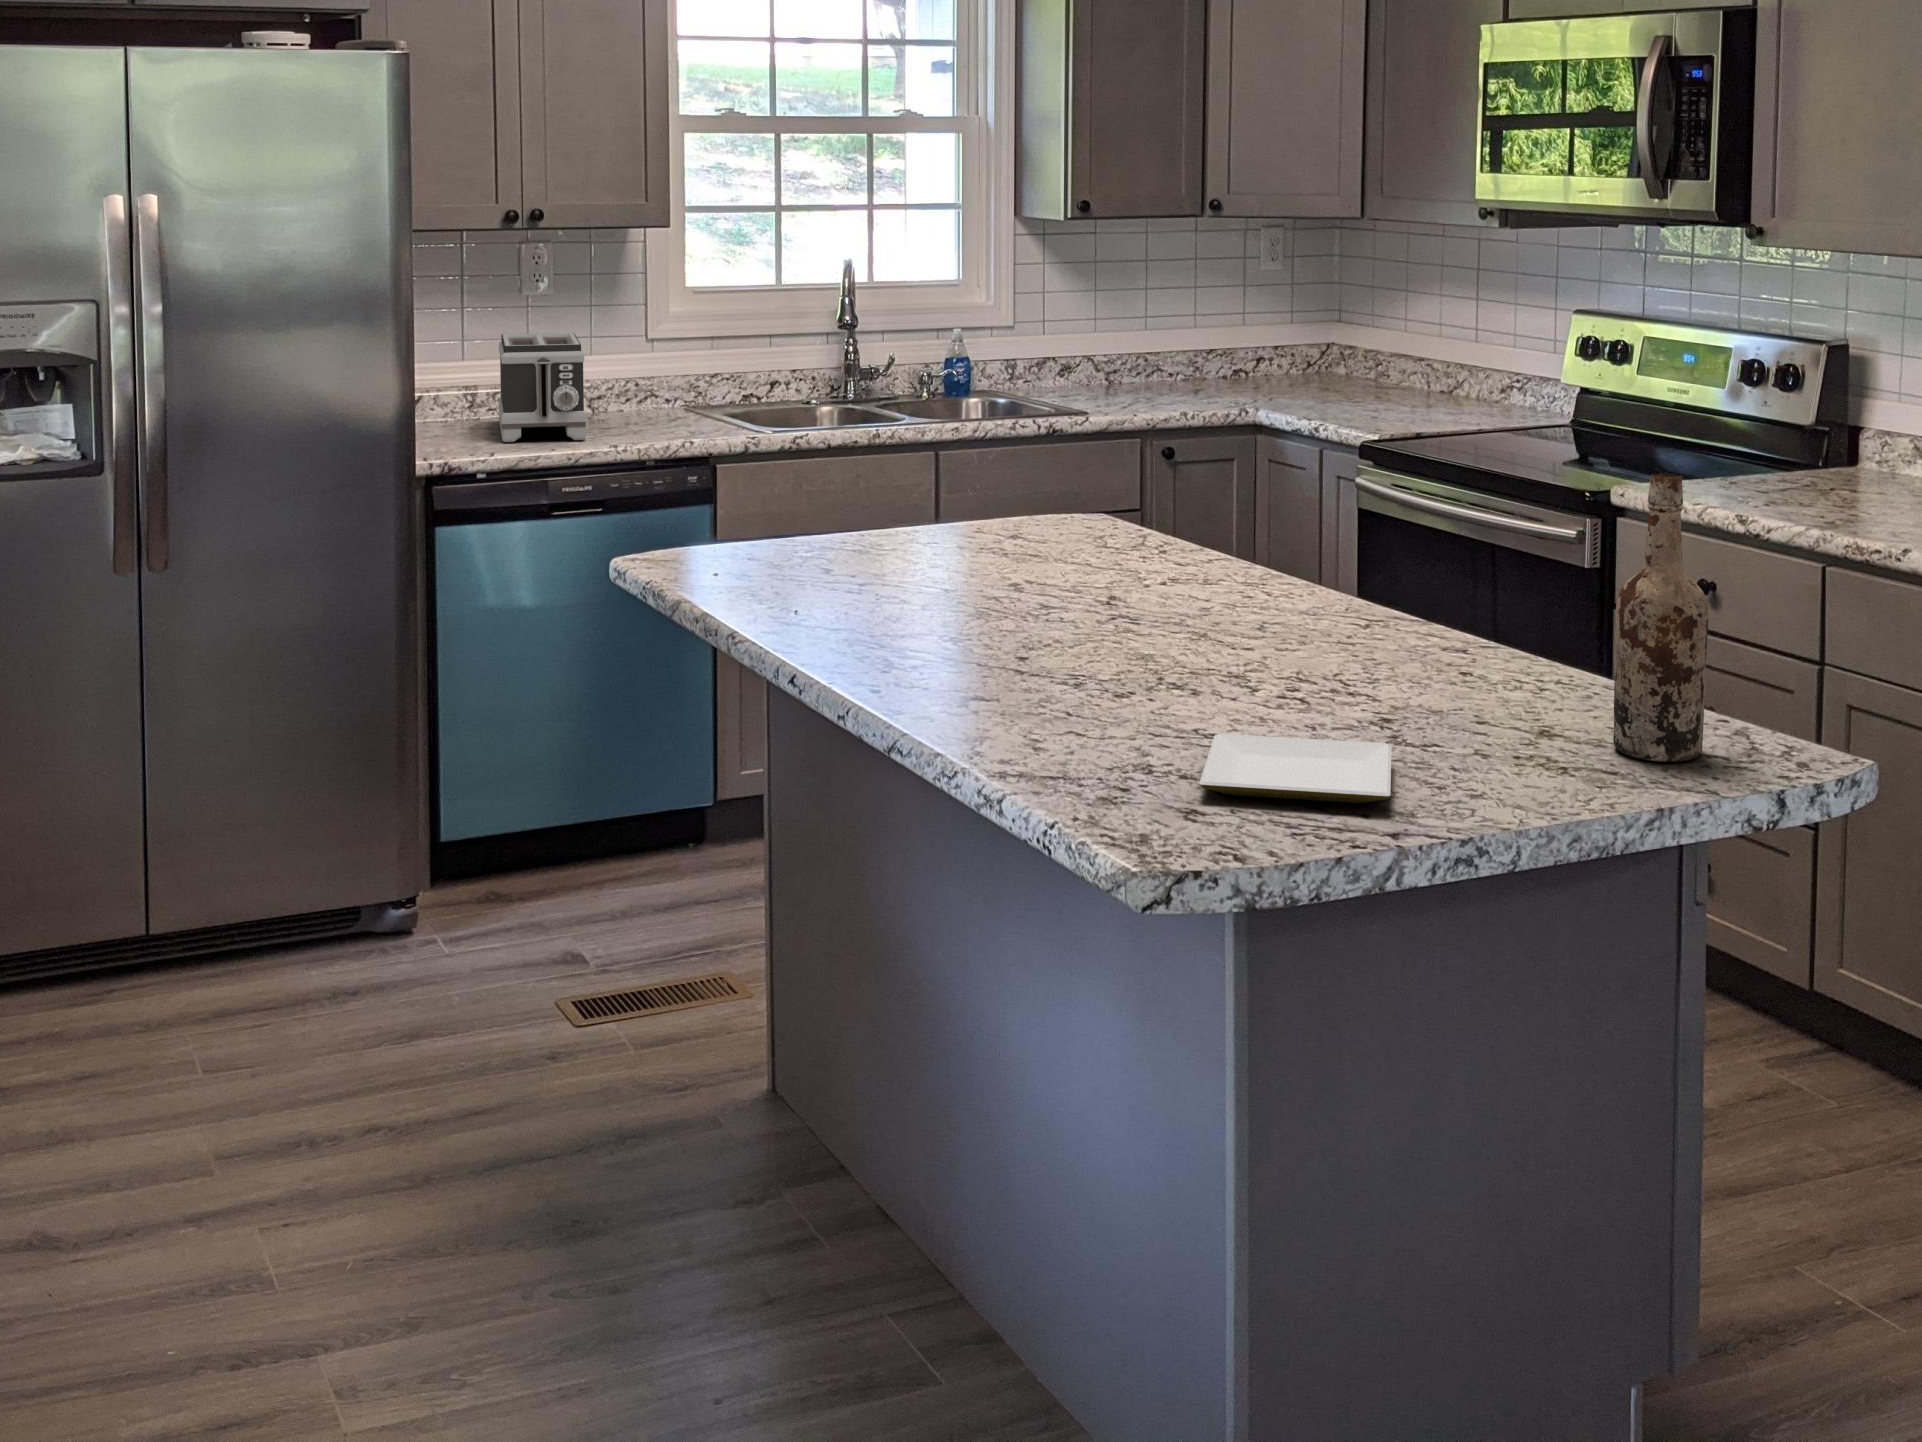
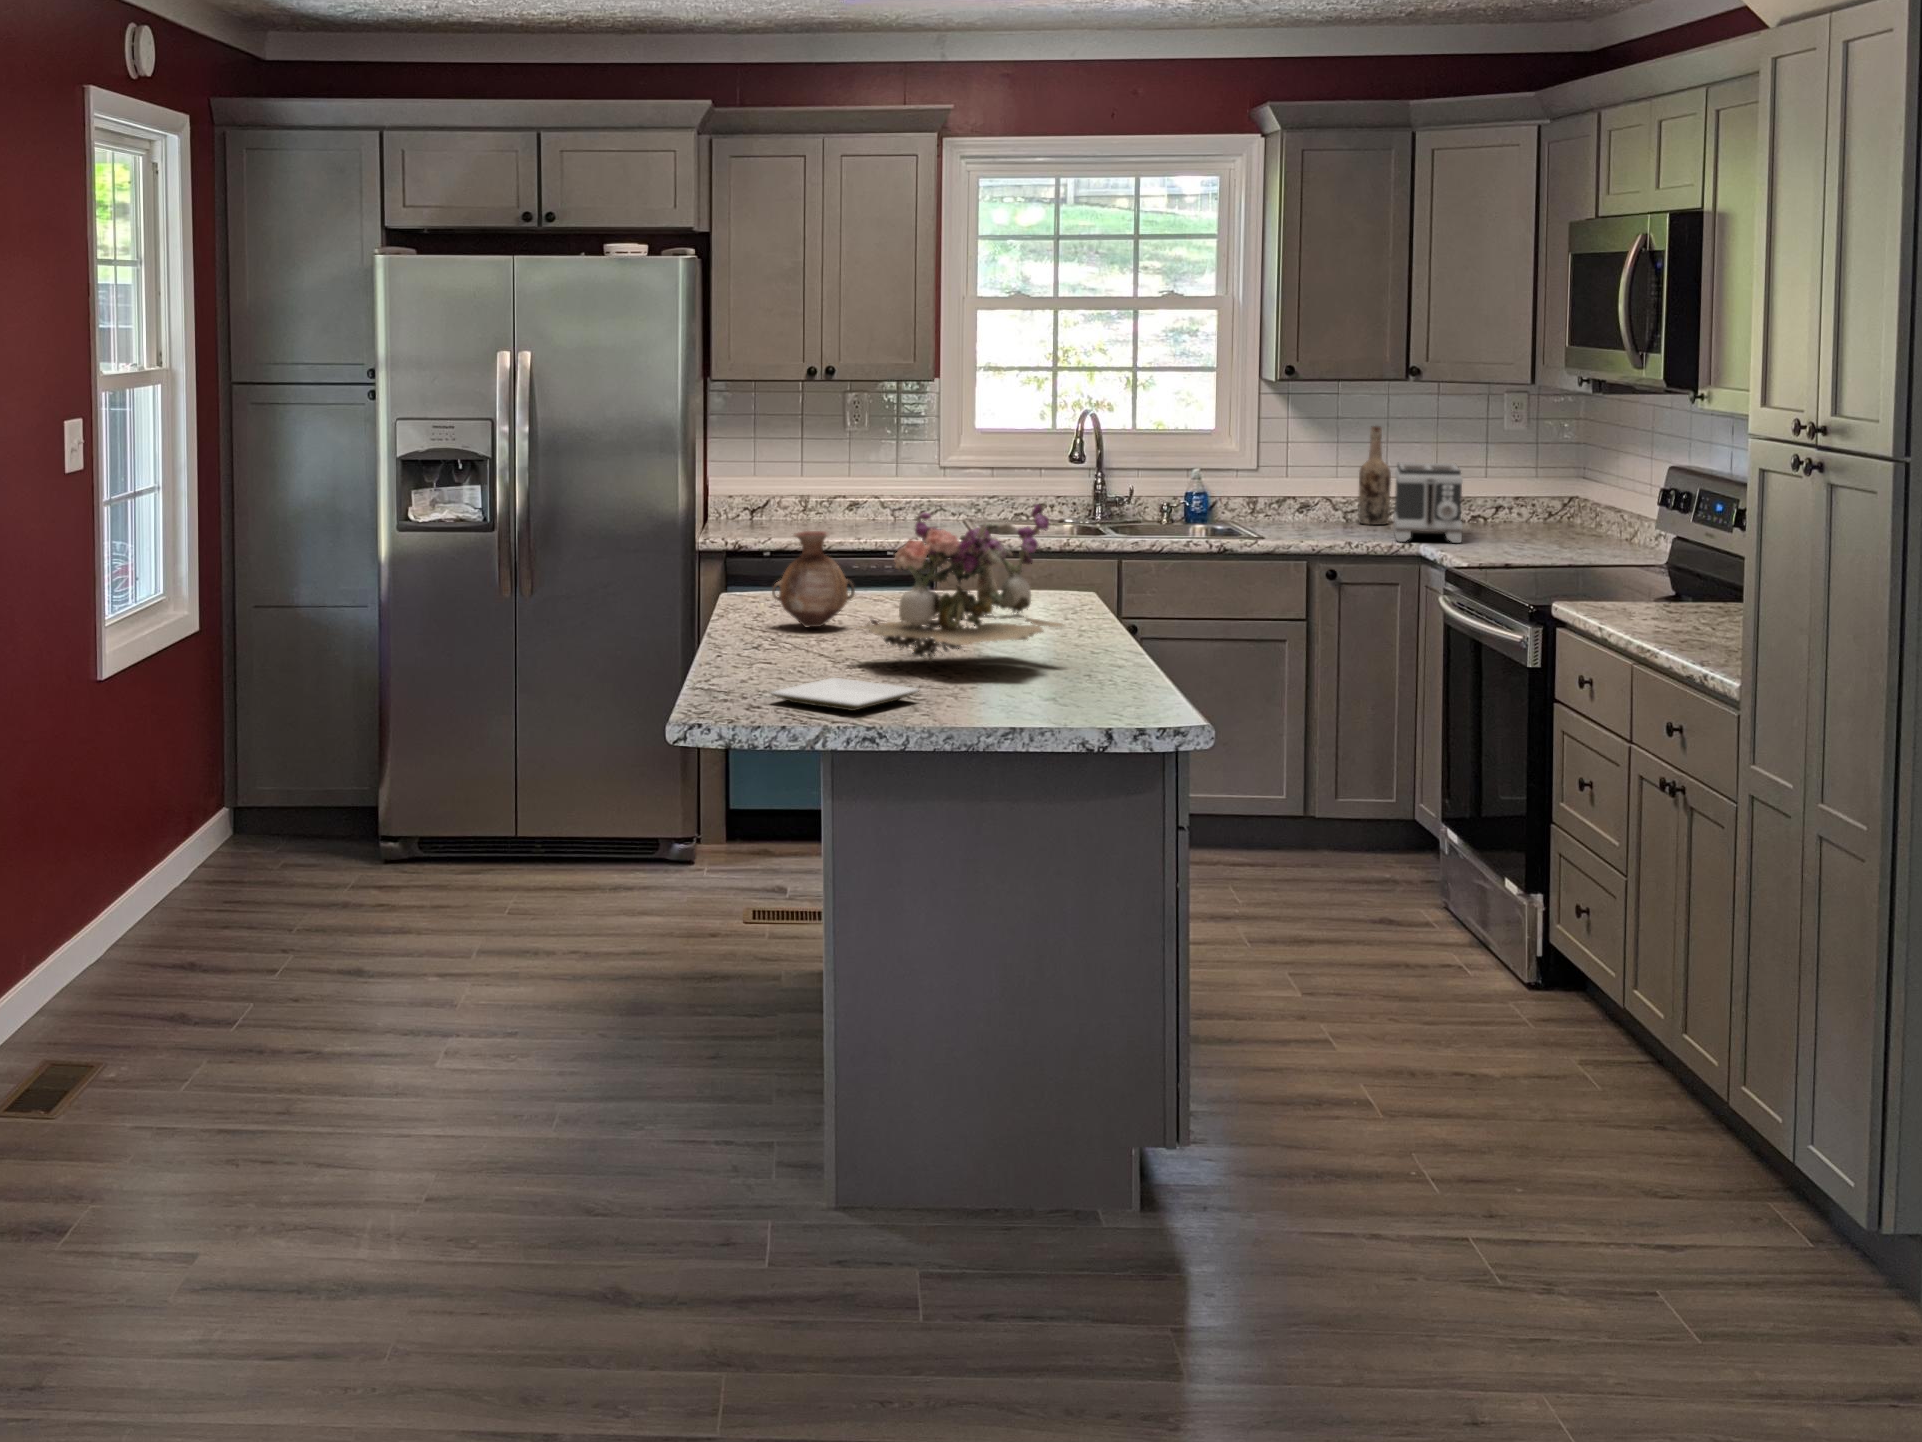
toaster: present [499,333,586,442] -> present [1393,463,1463,543]
flower arrangement: none [1121,412,1420,678] -> present [856,501,1064,662]
vase: none [845,469,962,619] -> present [772,531,855,627]
wine bottle: present [1613,473,1708,762] -> present [1358,426,1391,525]

